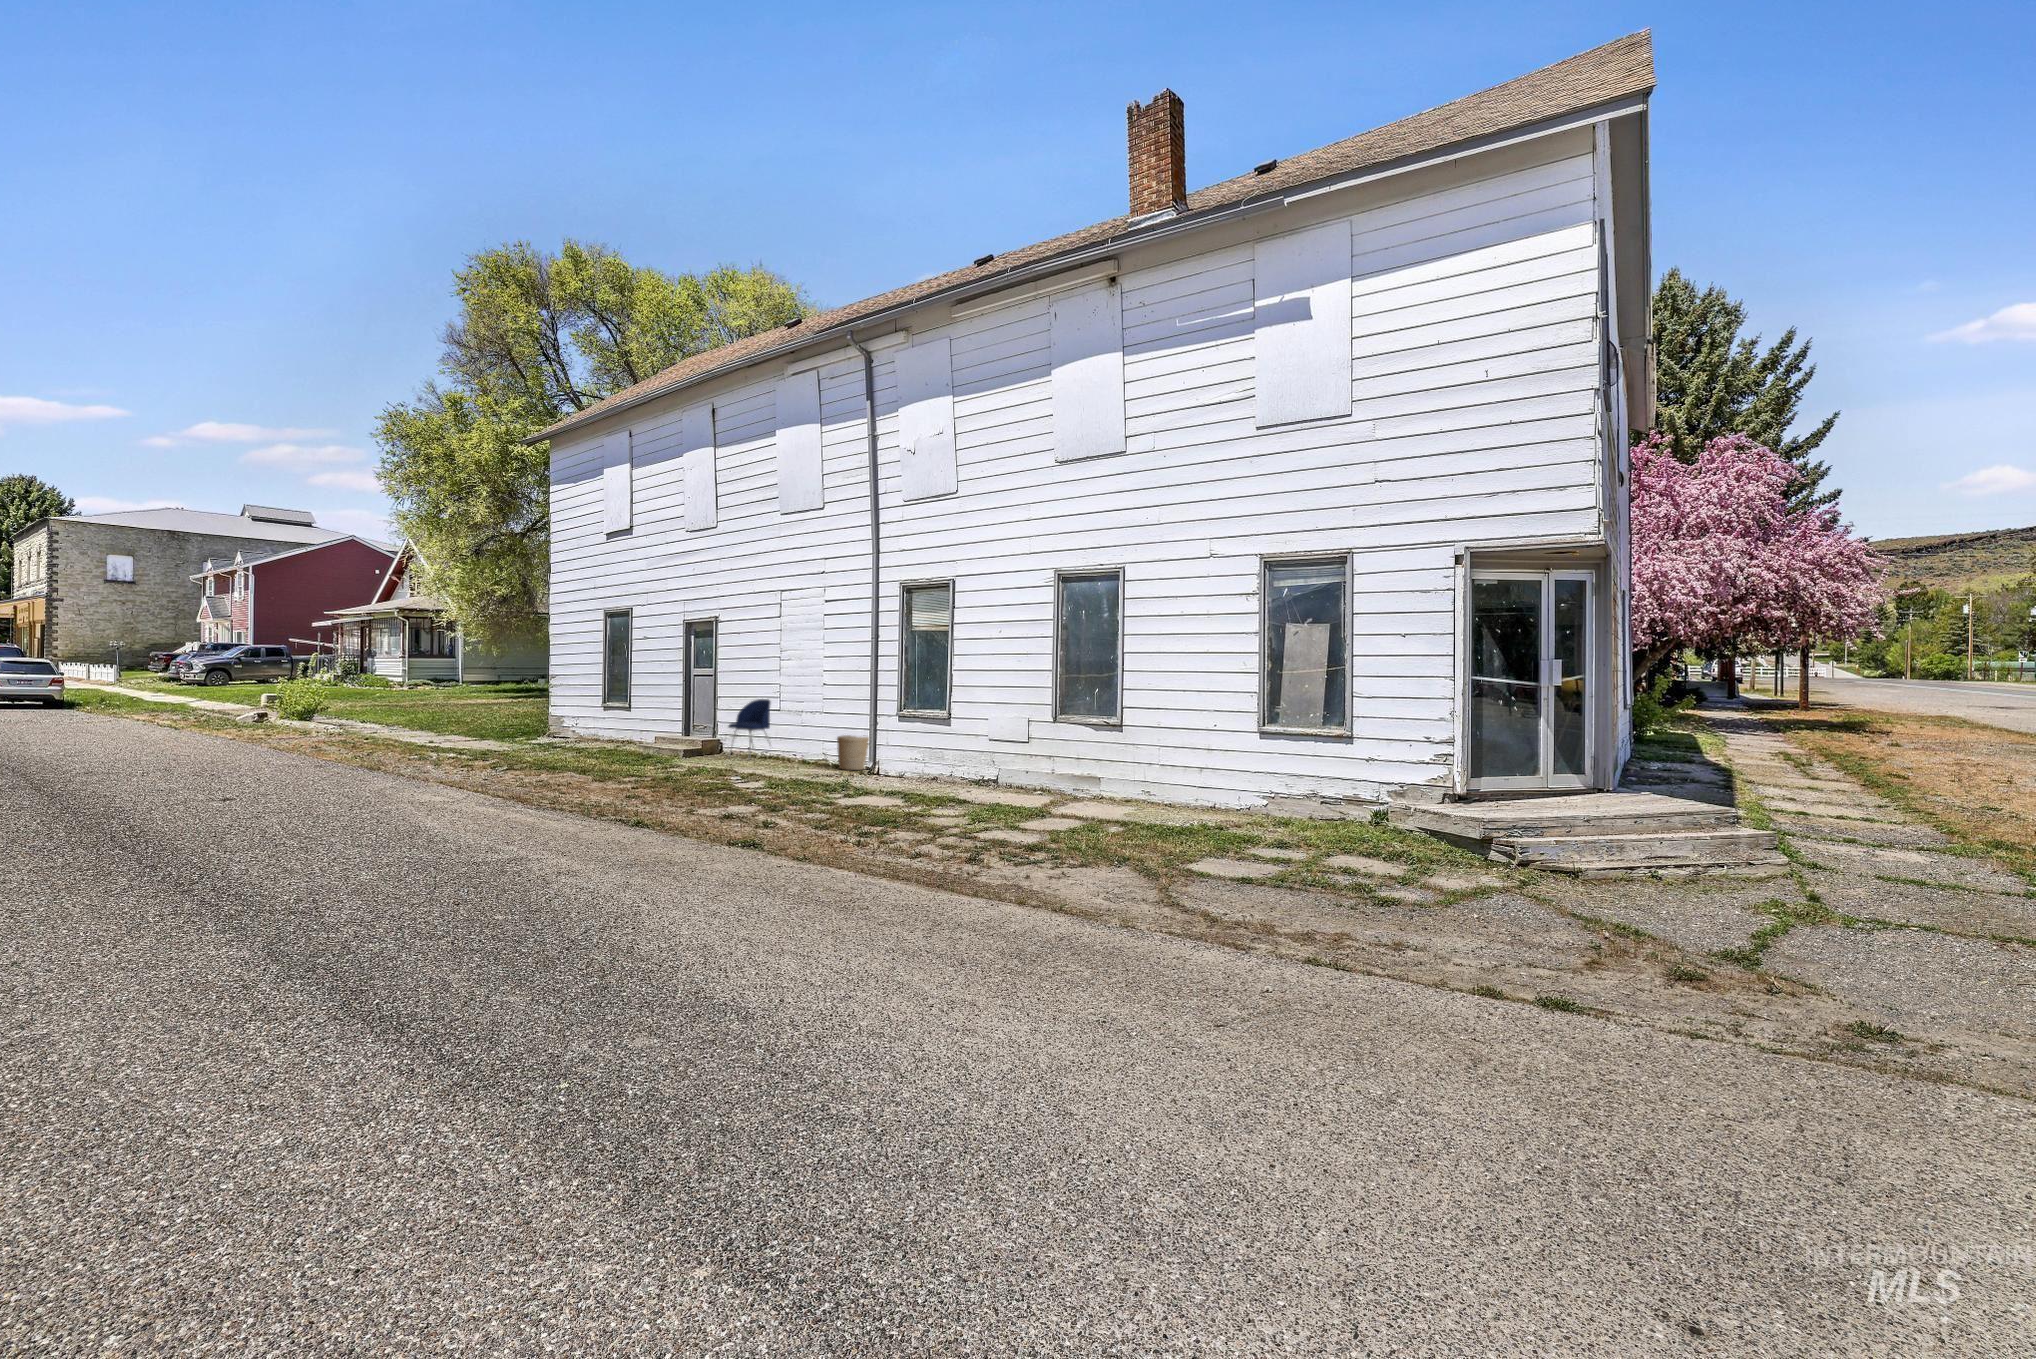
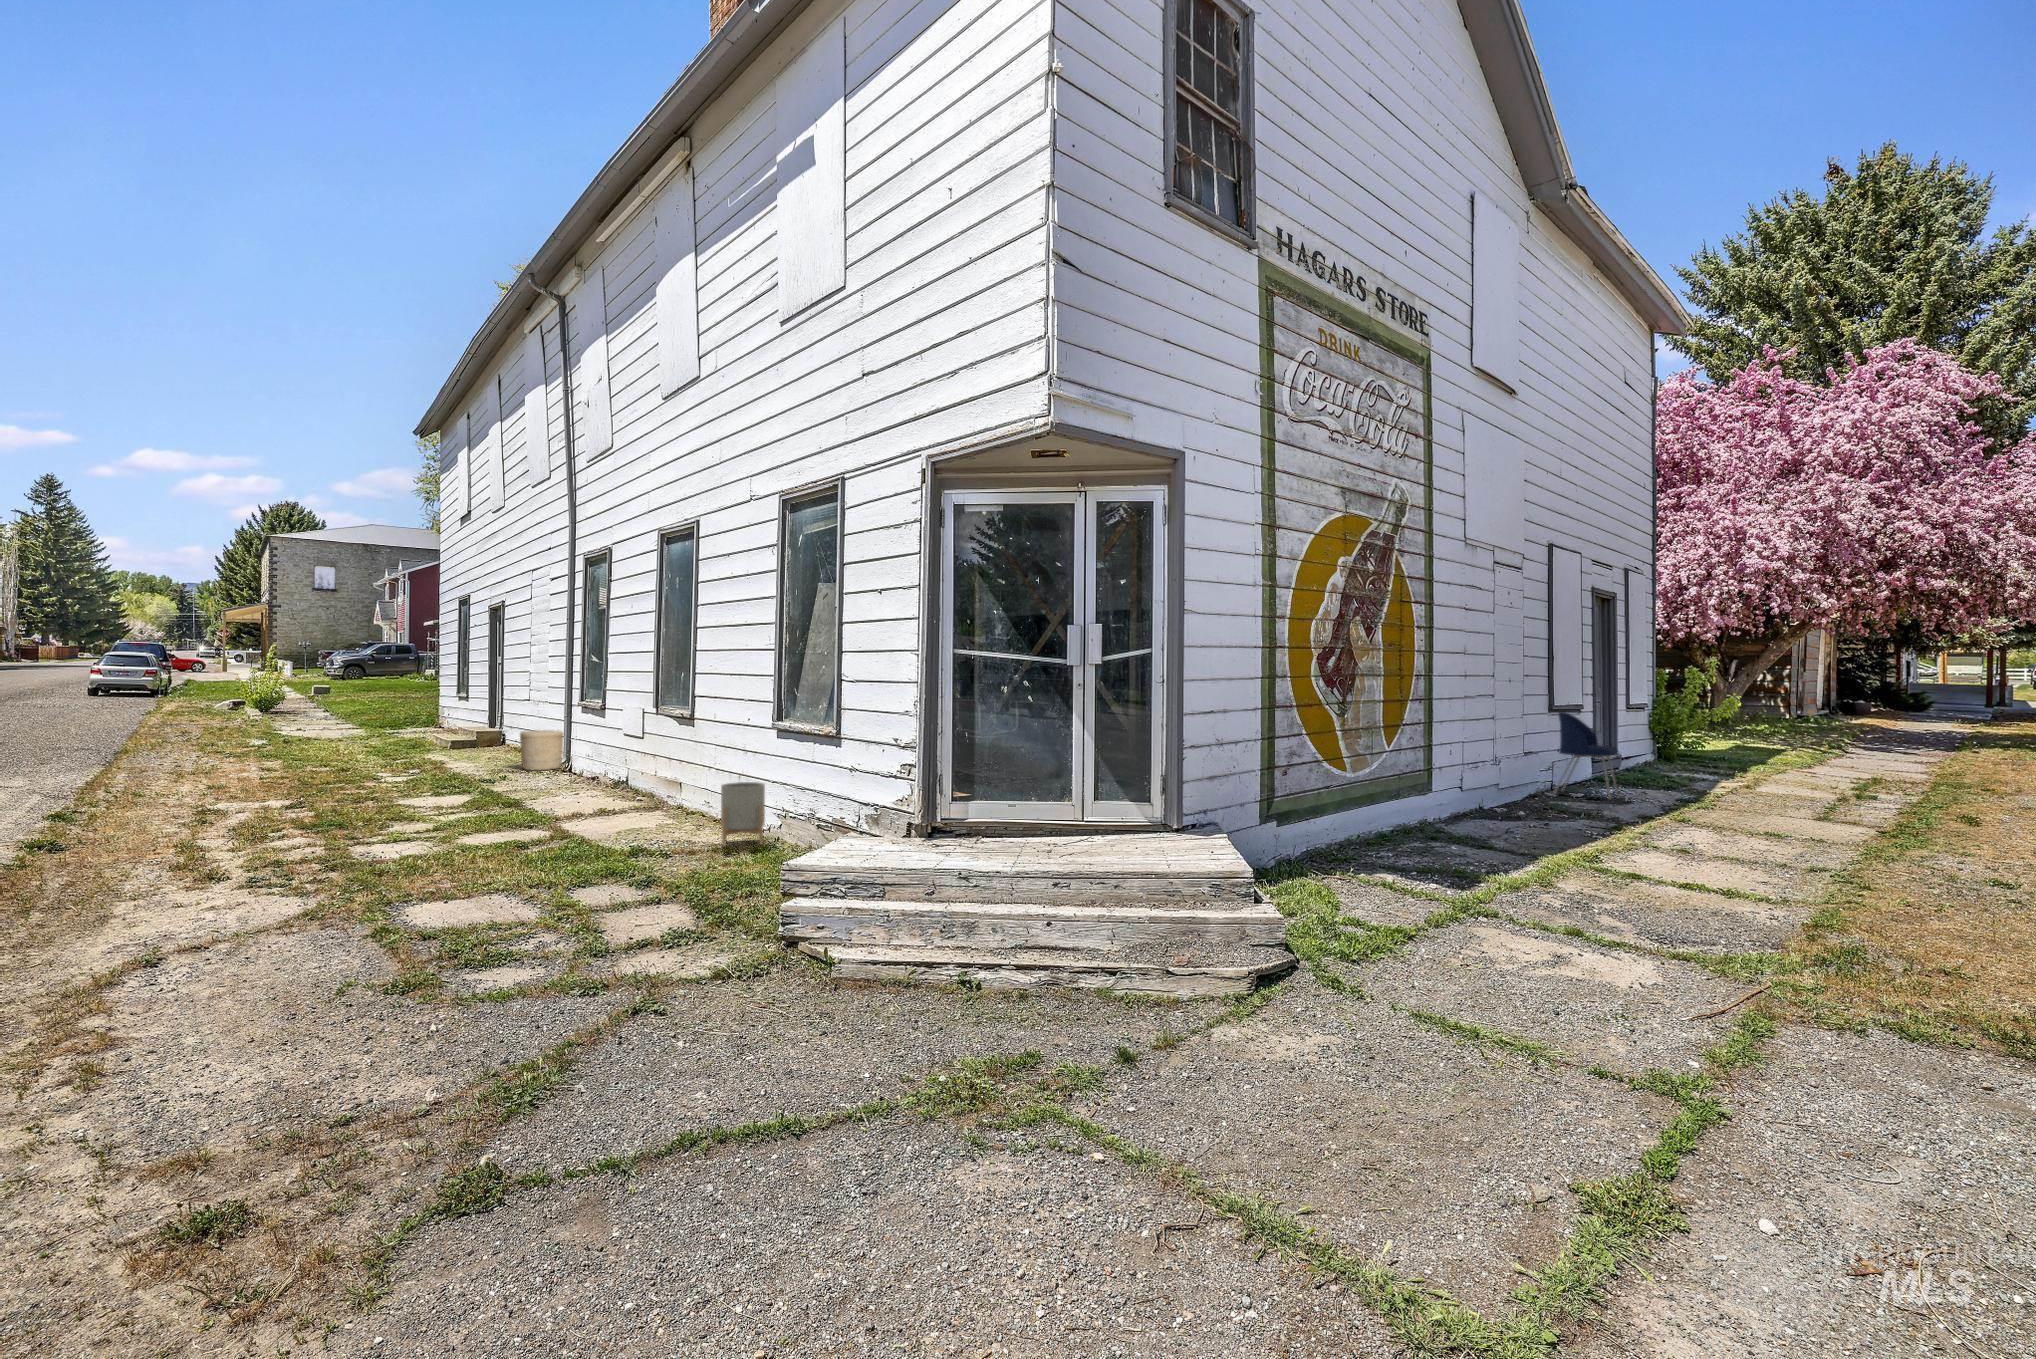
chair: present [729,699,770,759] -> present [1553,712,1618,799]
planter: none [1218,770,1259,816] -> present [721,782,765,846]

